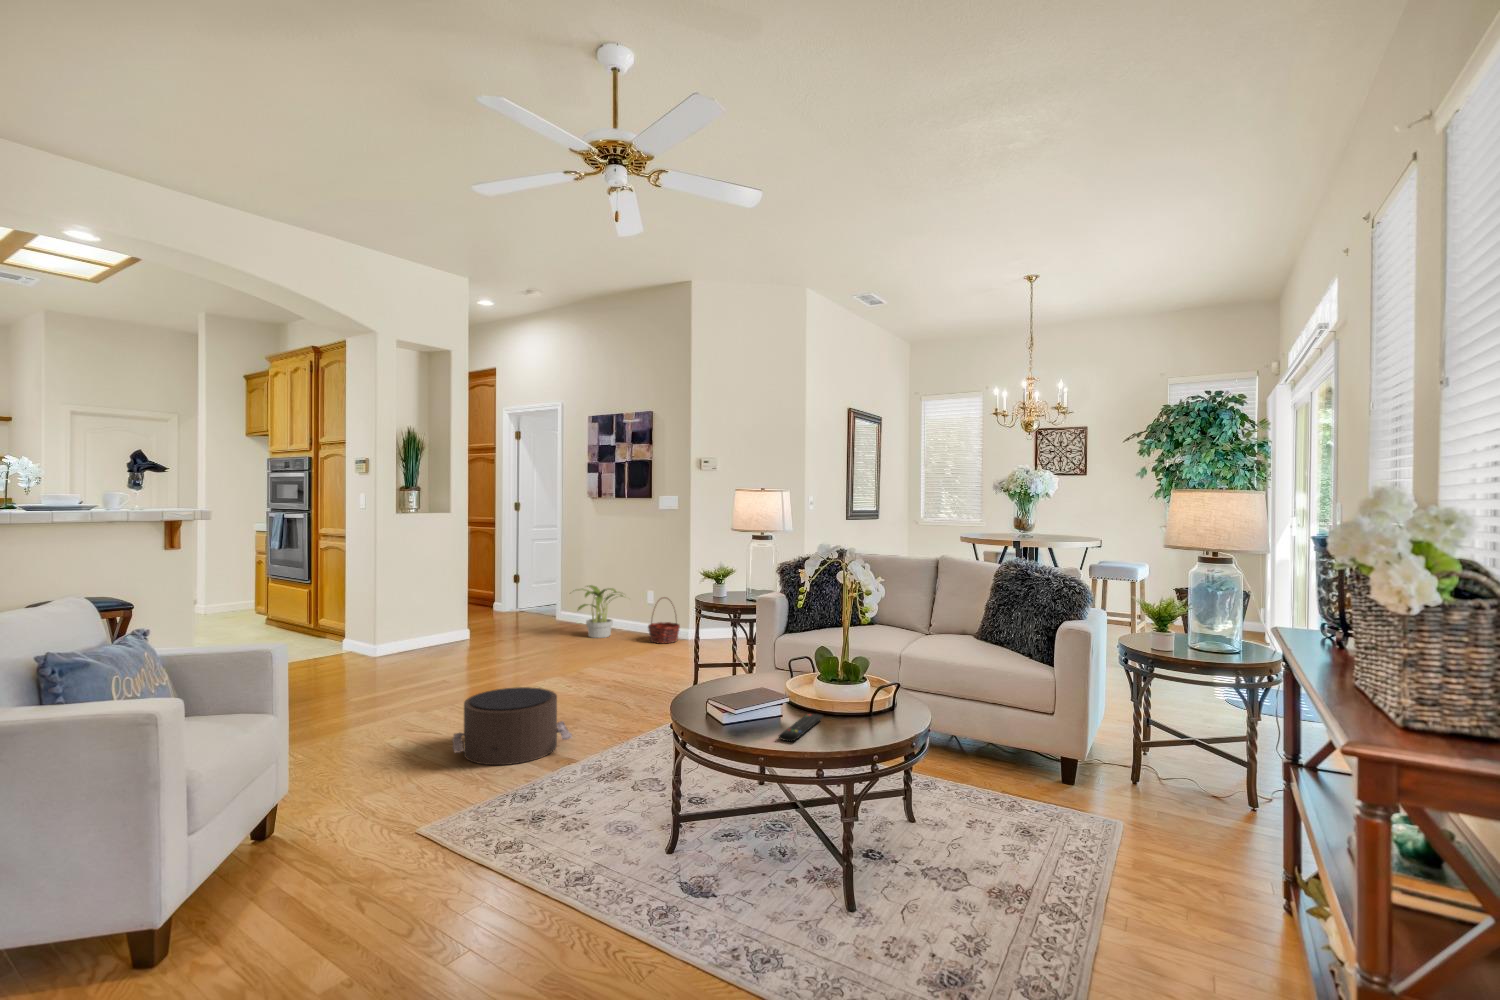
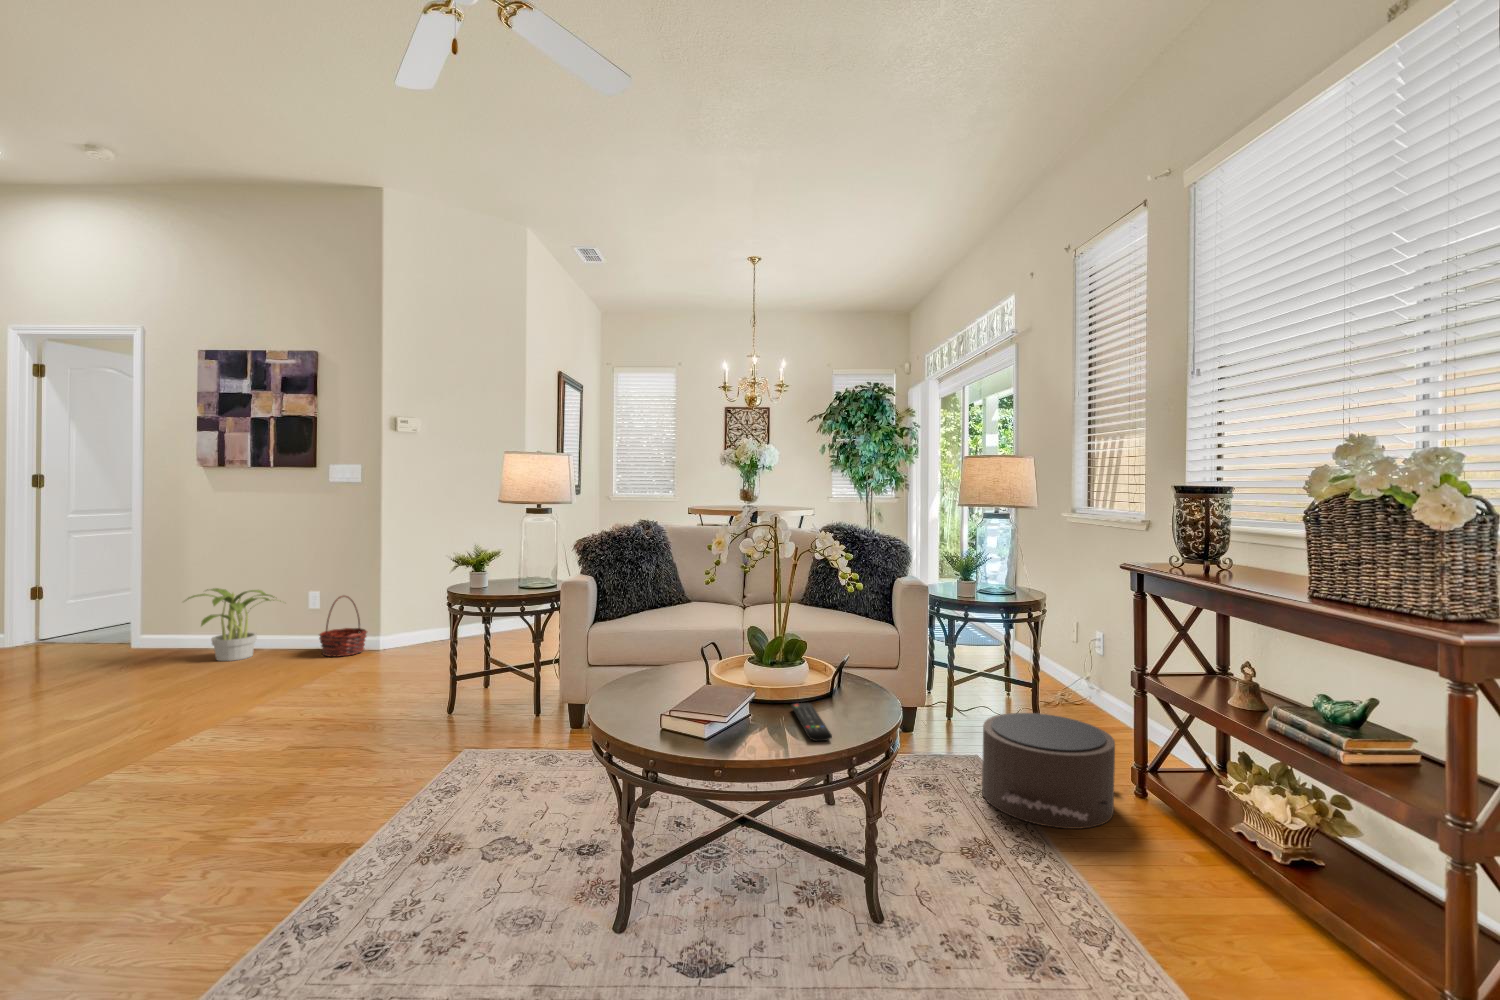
pouf: present [452,687,572,765] -> present [982,713,1115,829]

